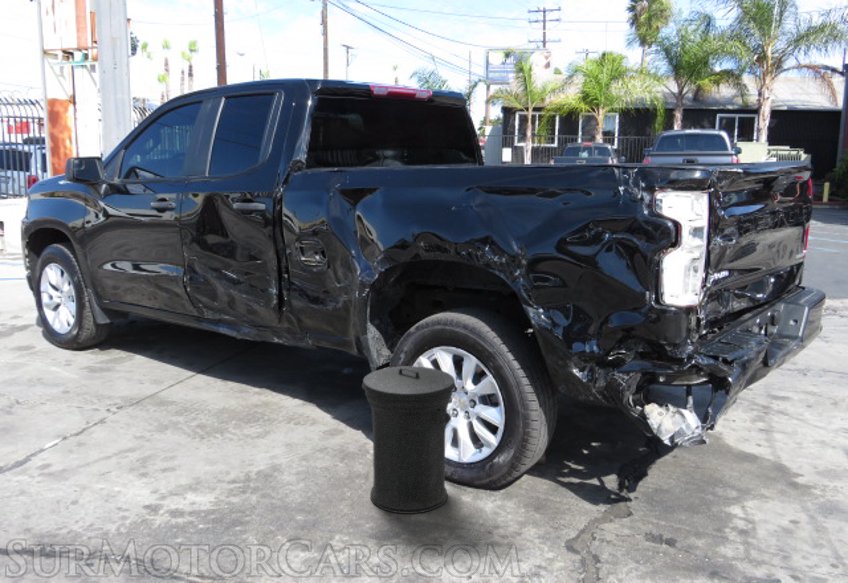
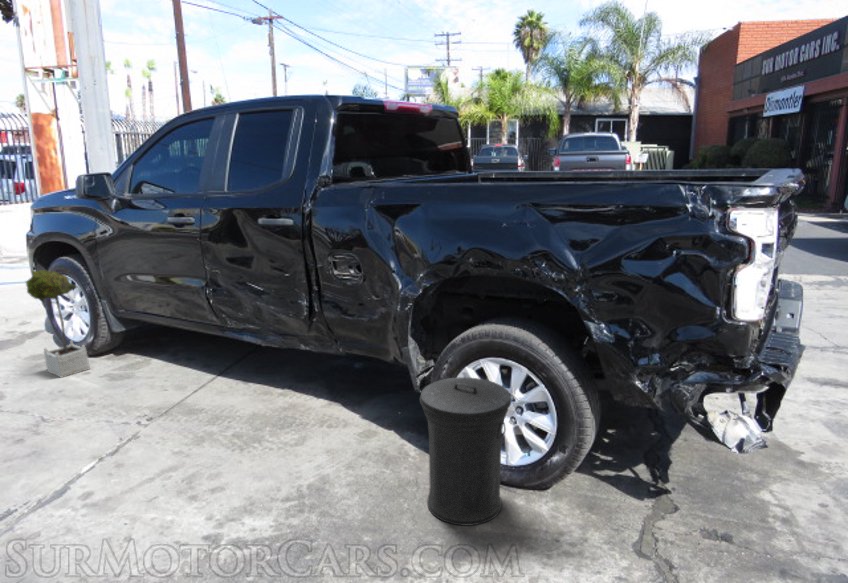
potted tree: none [15,255,73,368] -> present [26,270,90,377]

